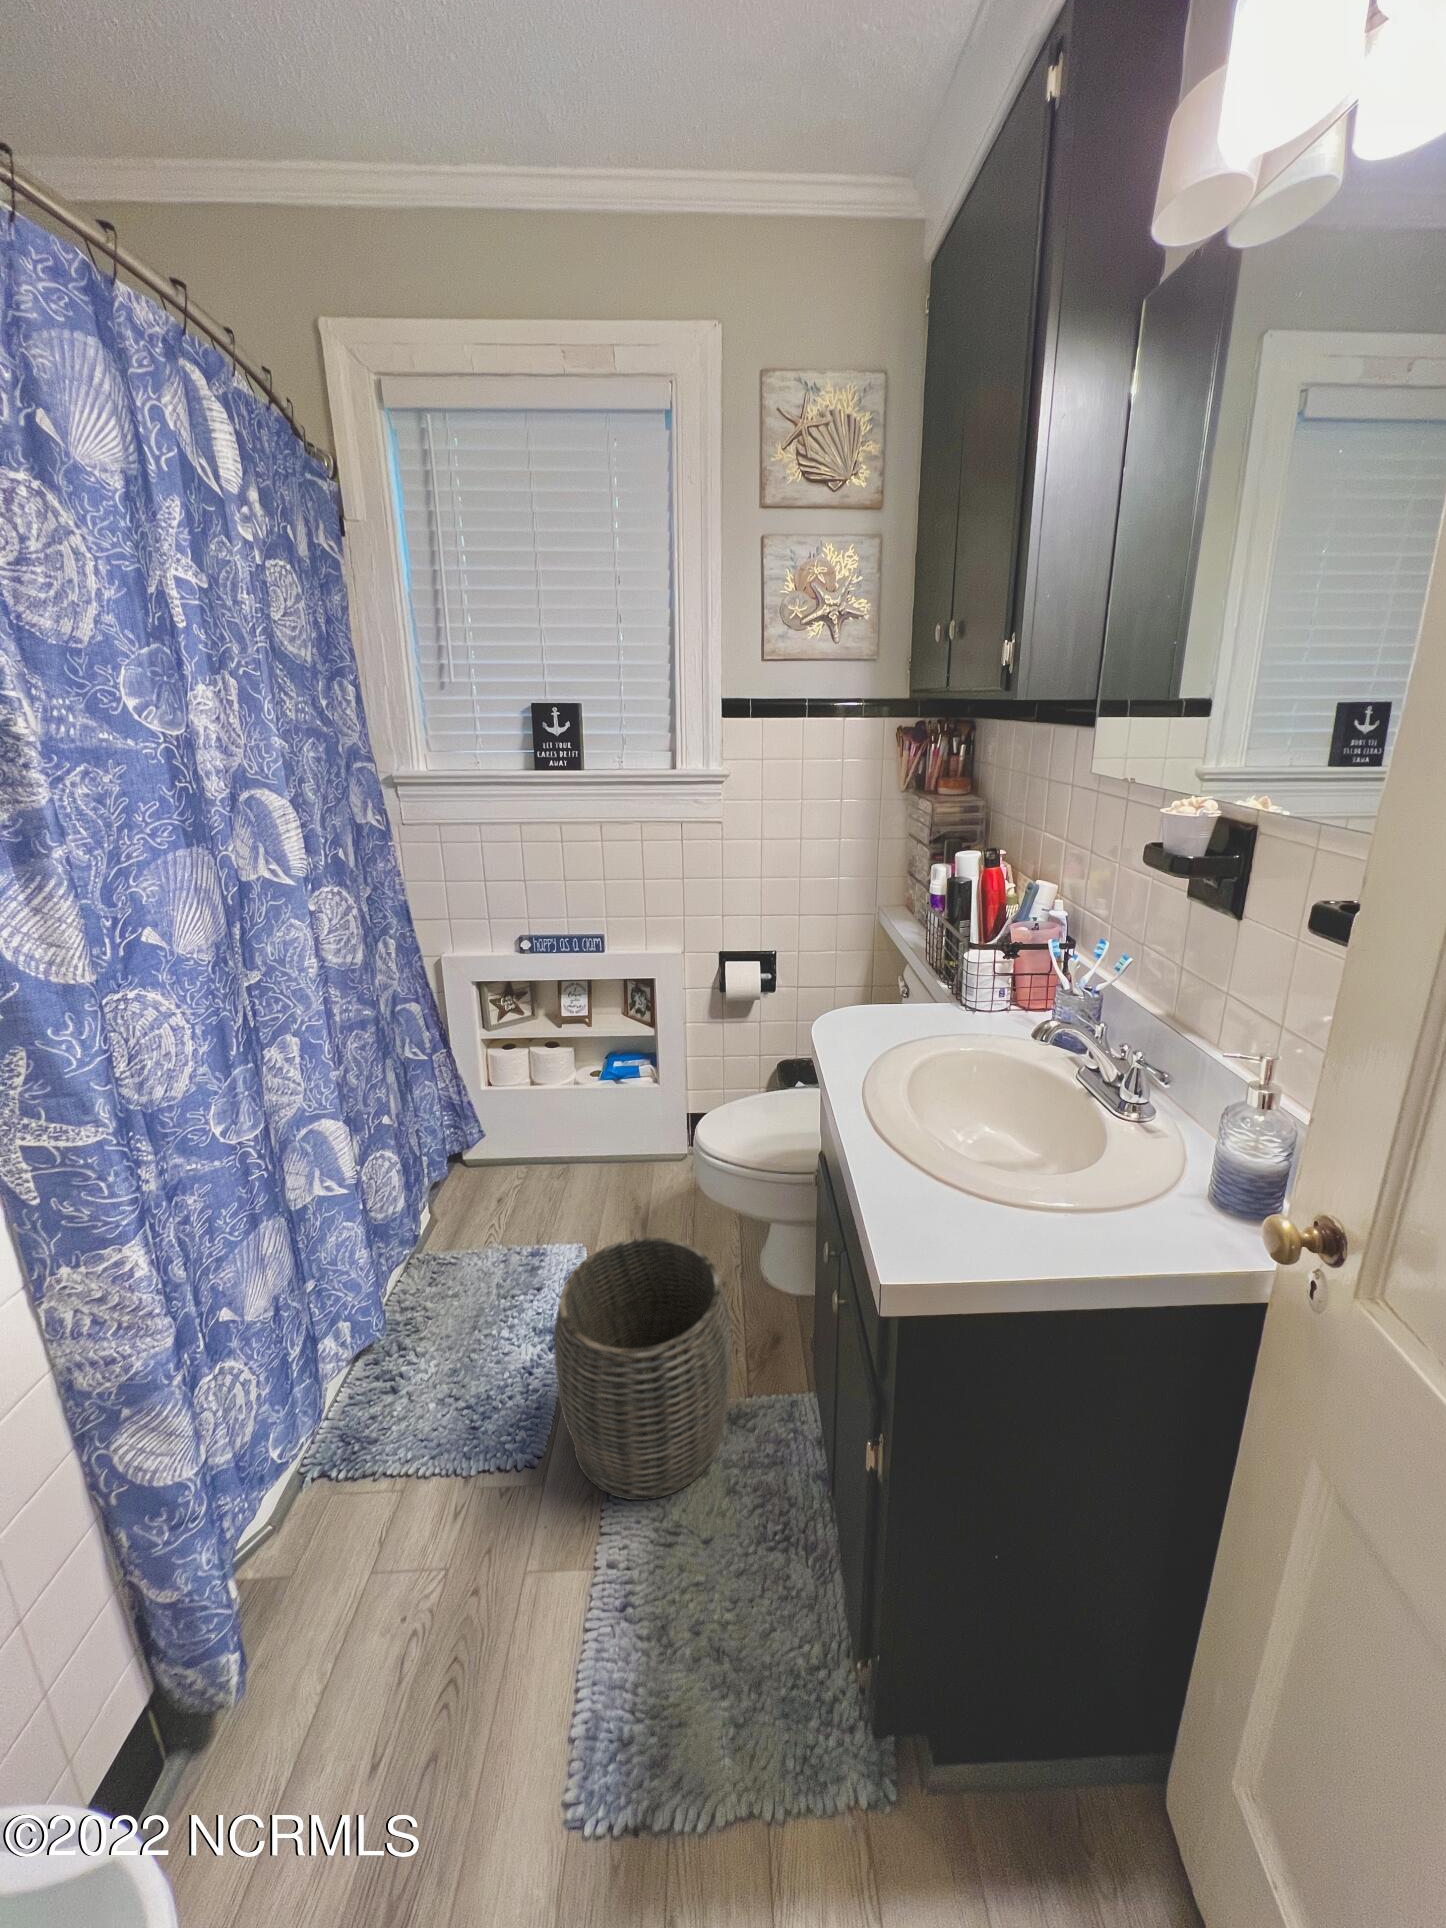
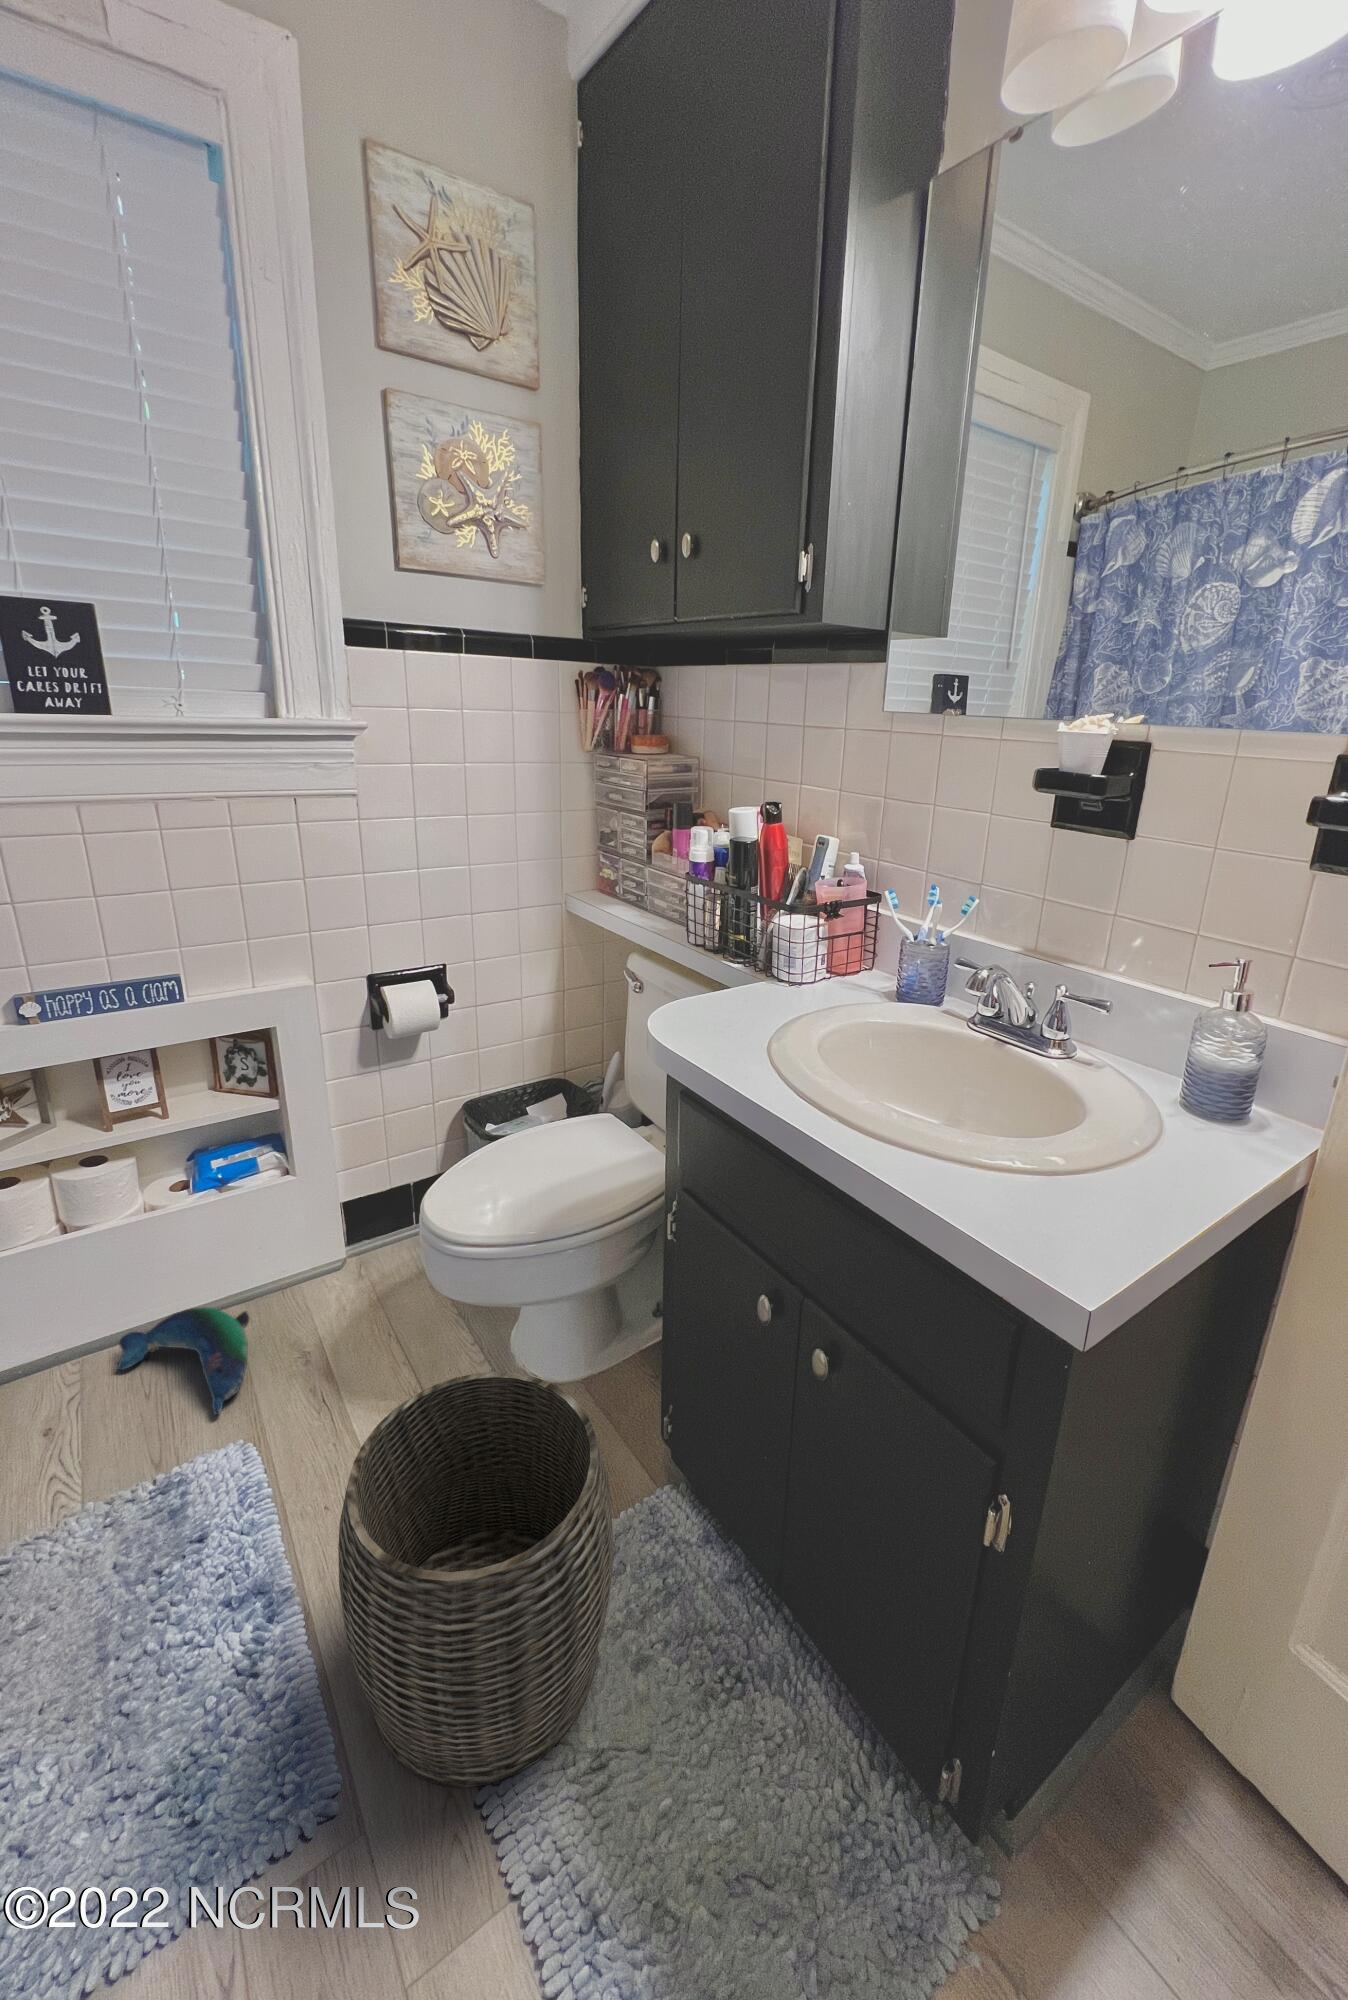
plush toy: none [541,1152,613,1223] -> present [118,1307,249,1415]

